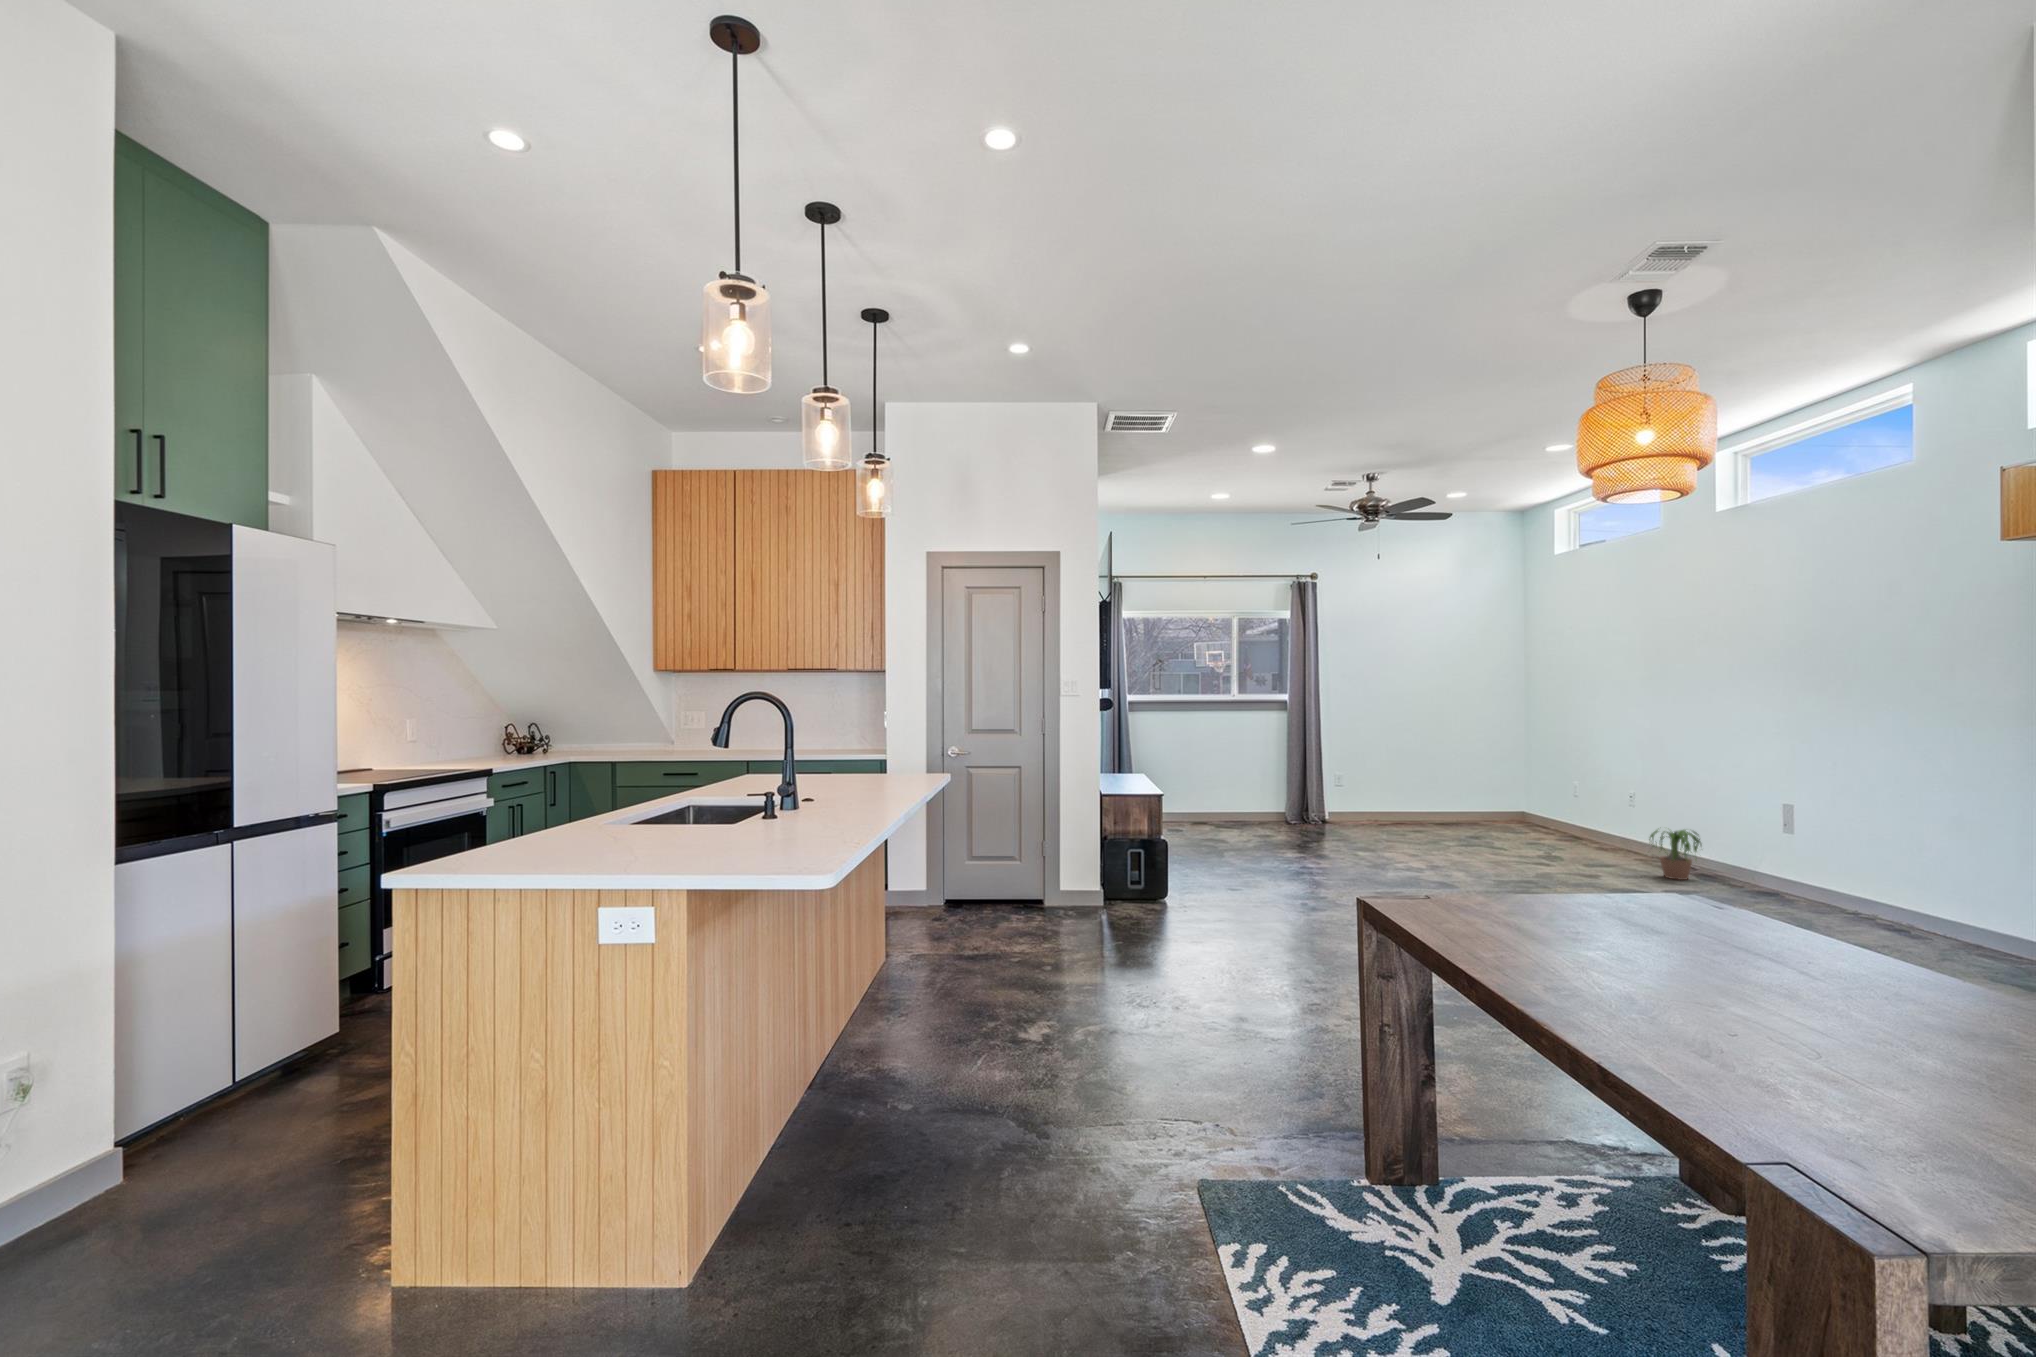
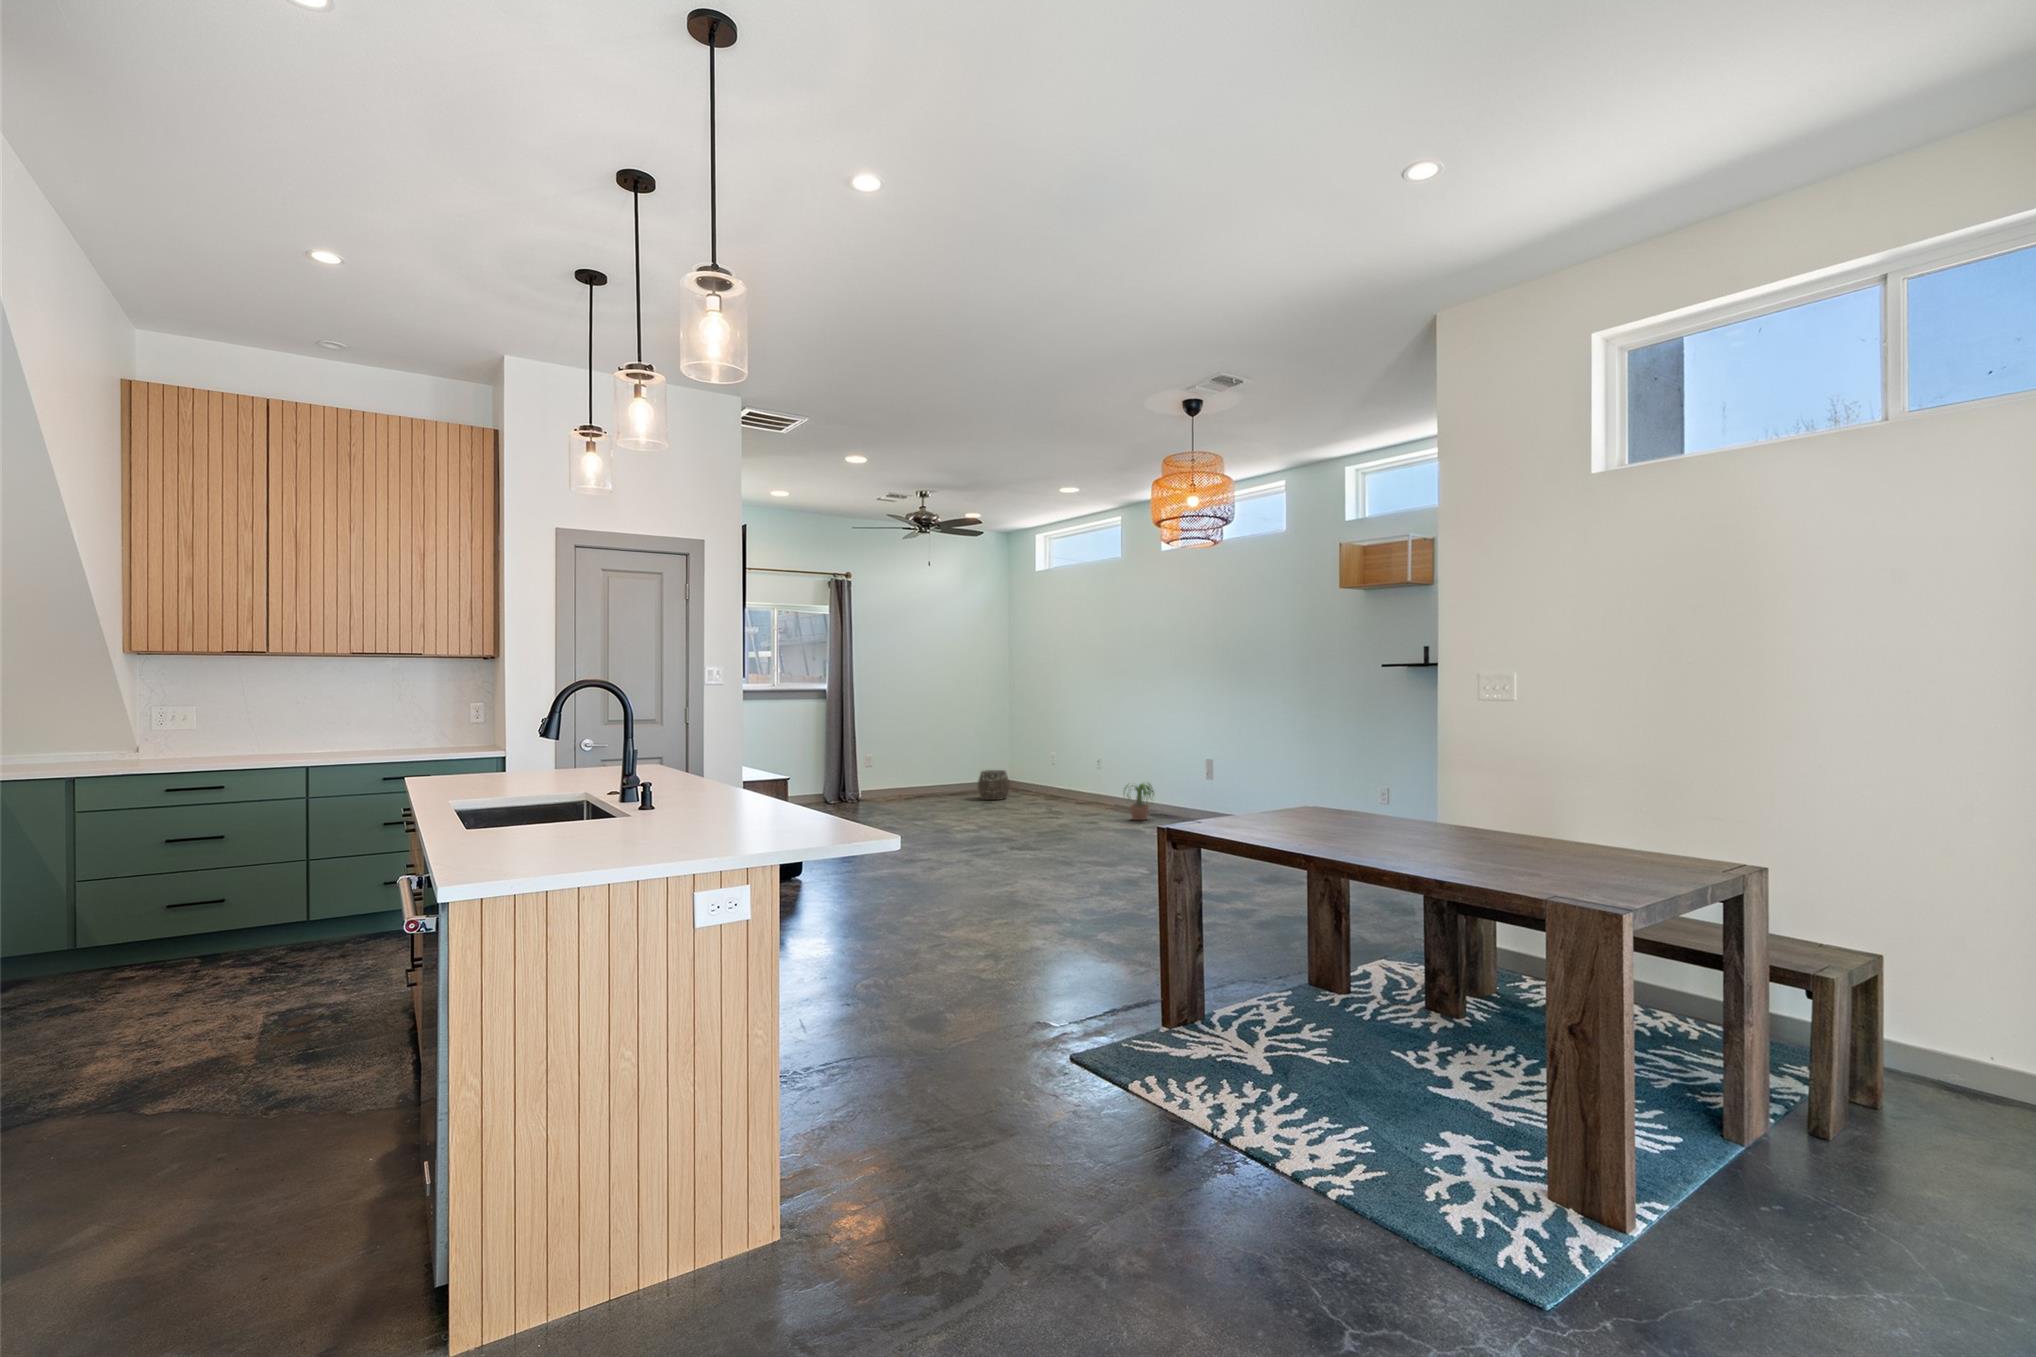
woven basket: none [1473,794,1516,830] -> present [978,770,1010,800]

